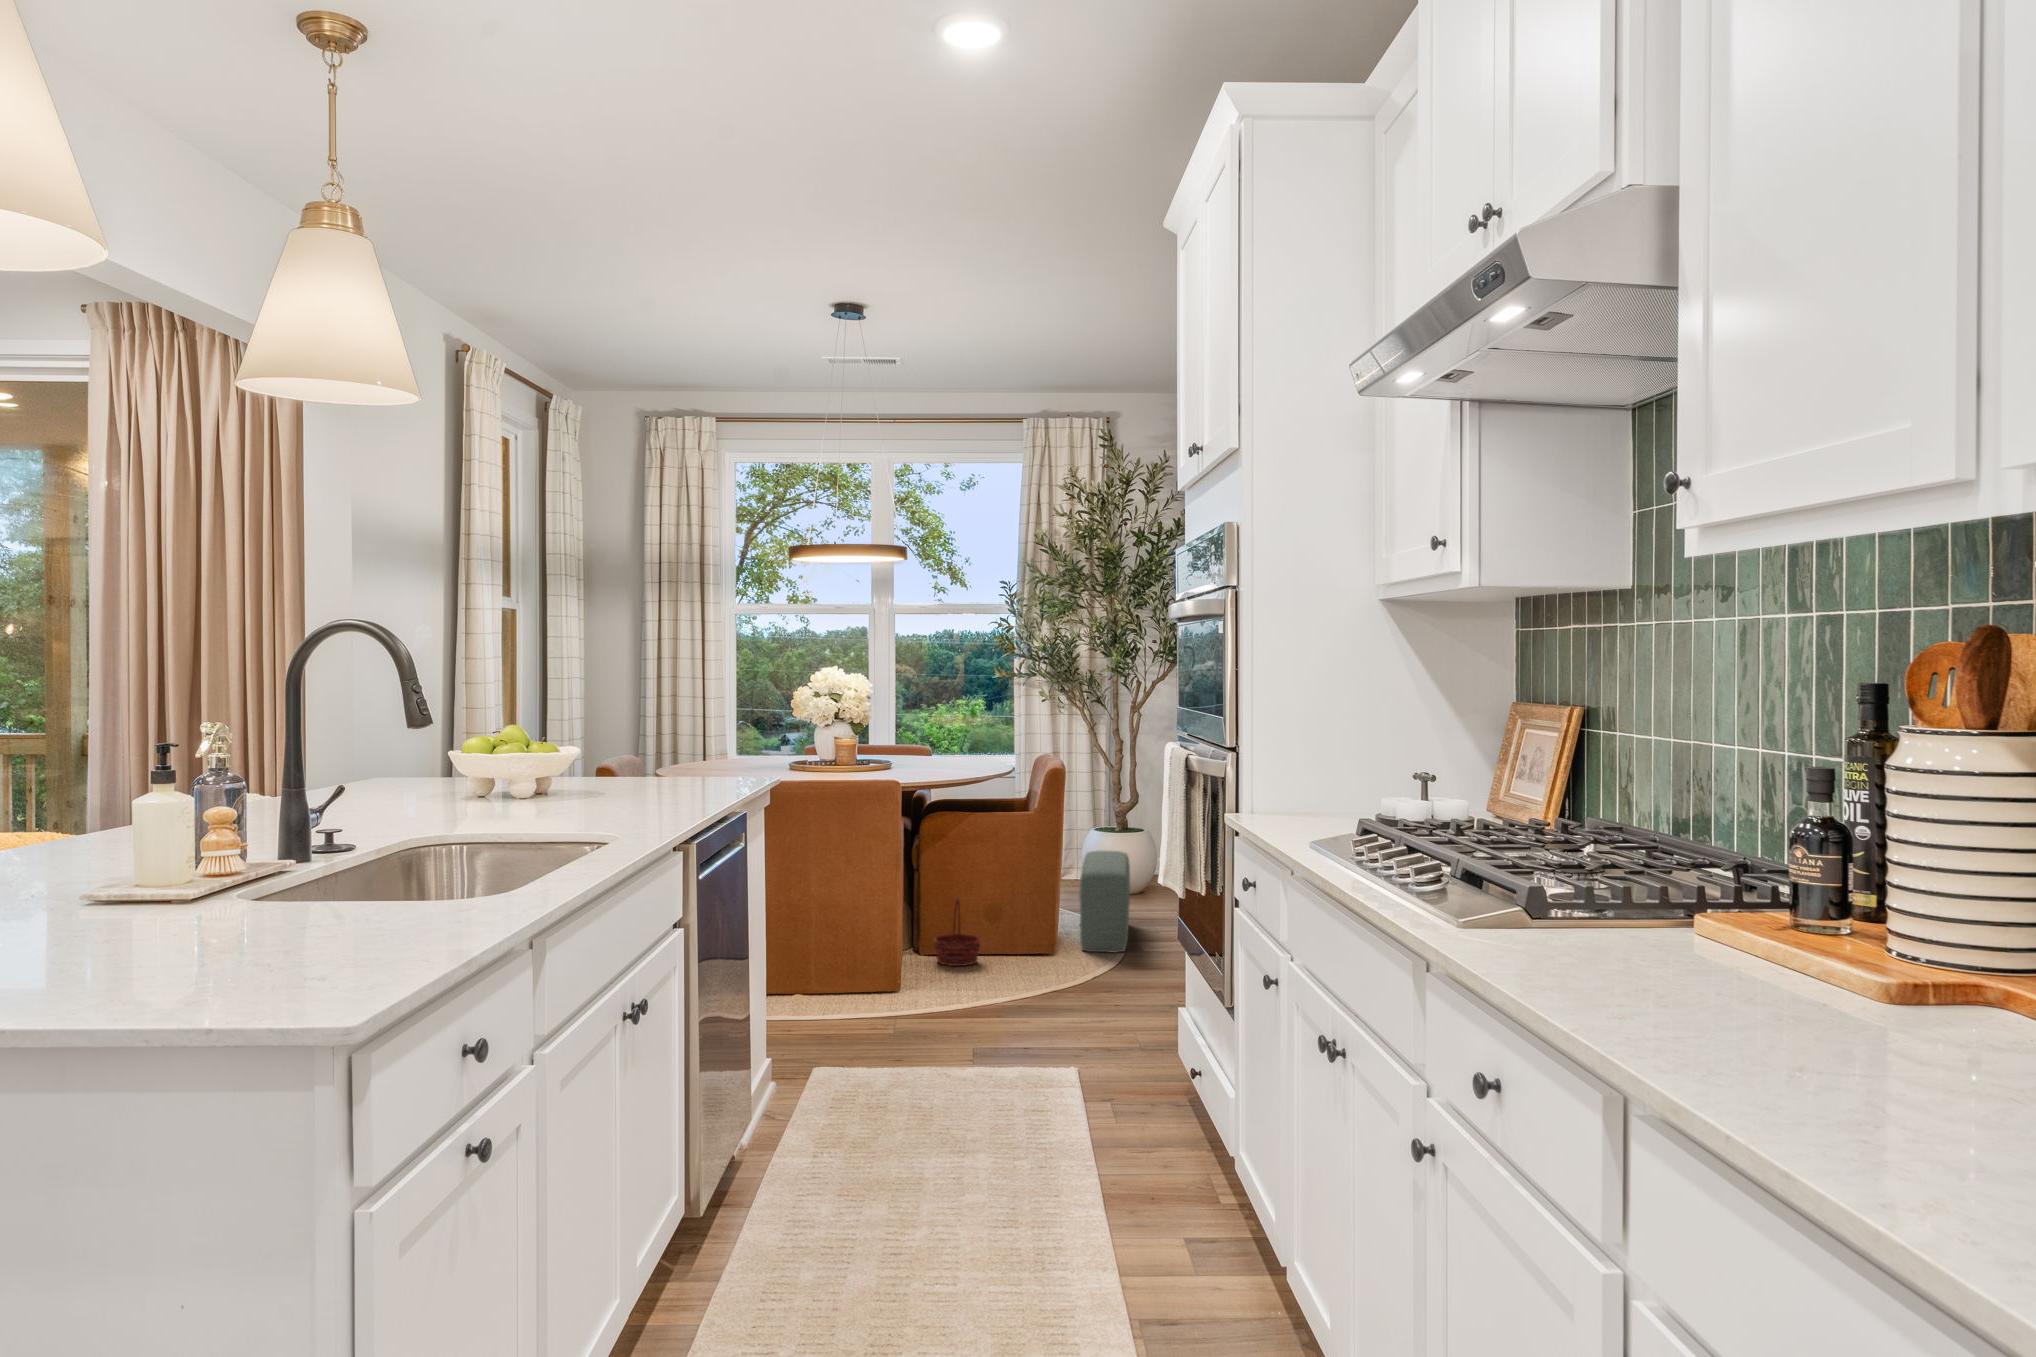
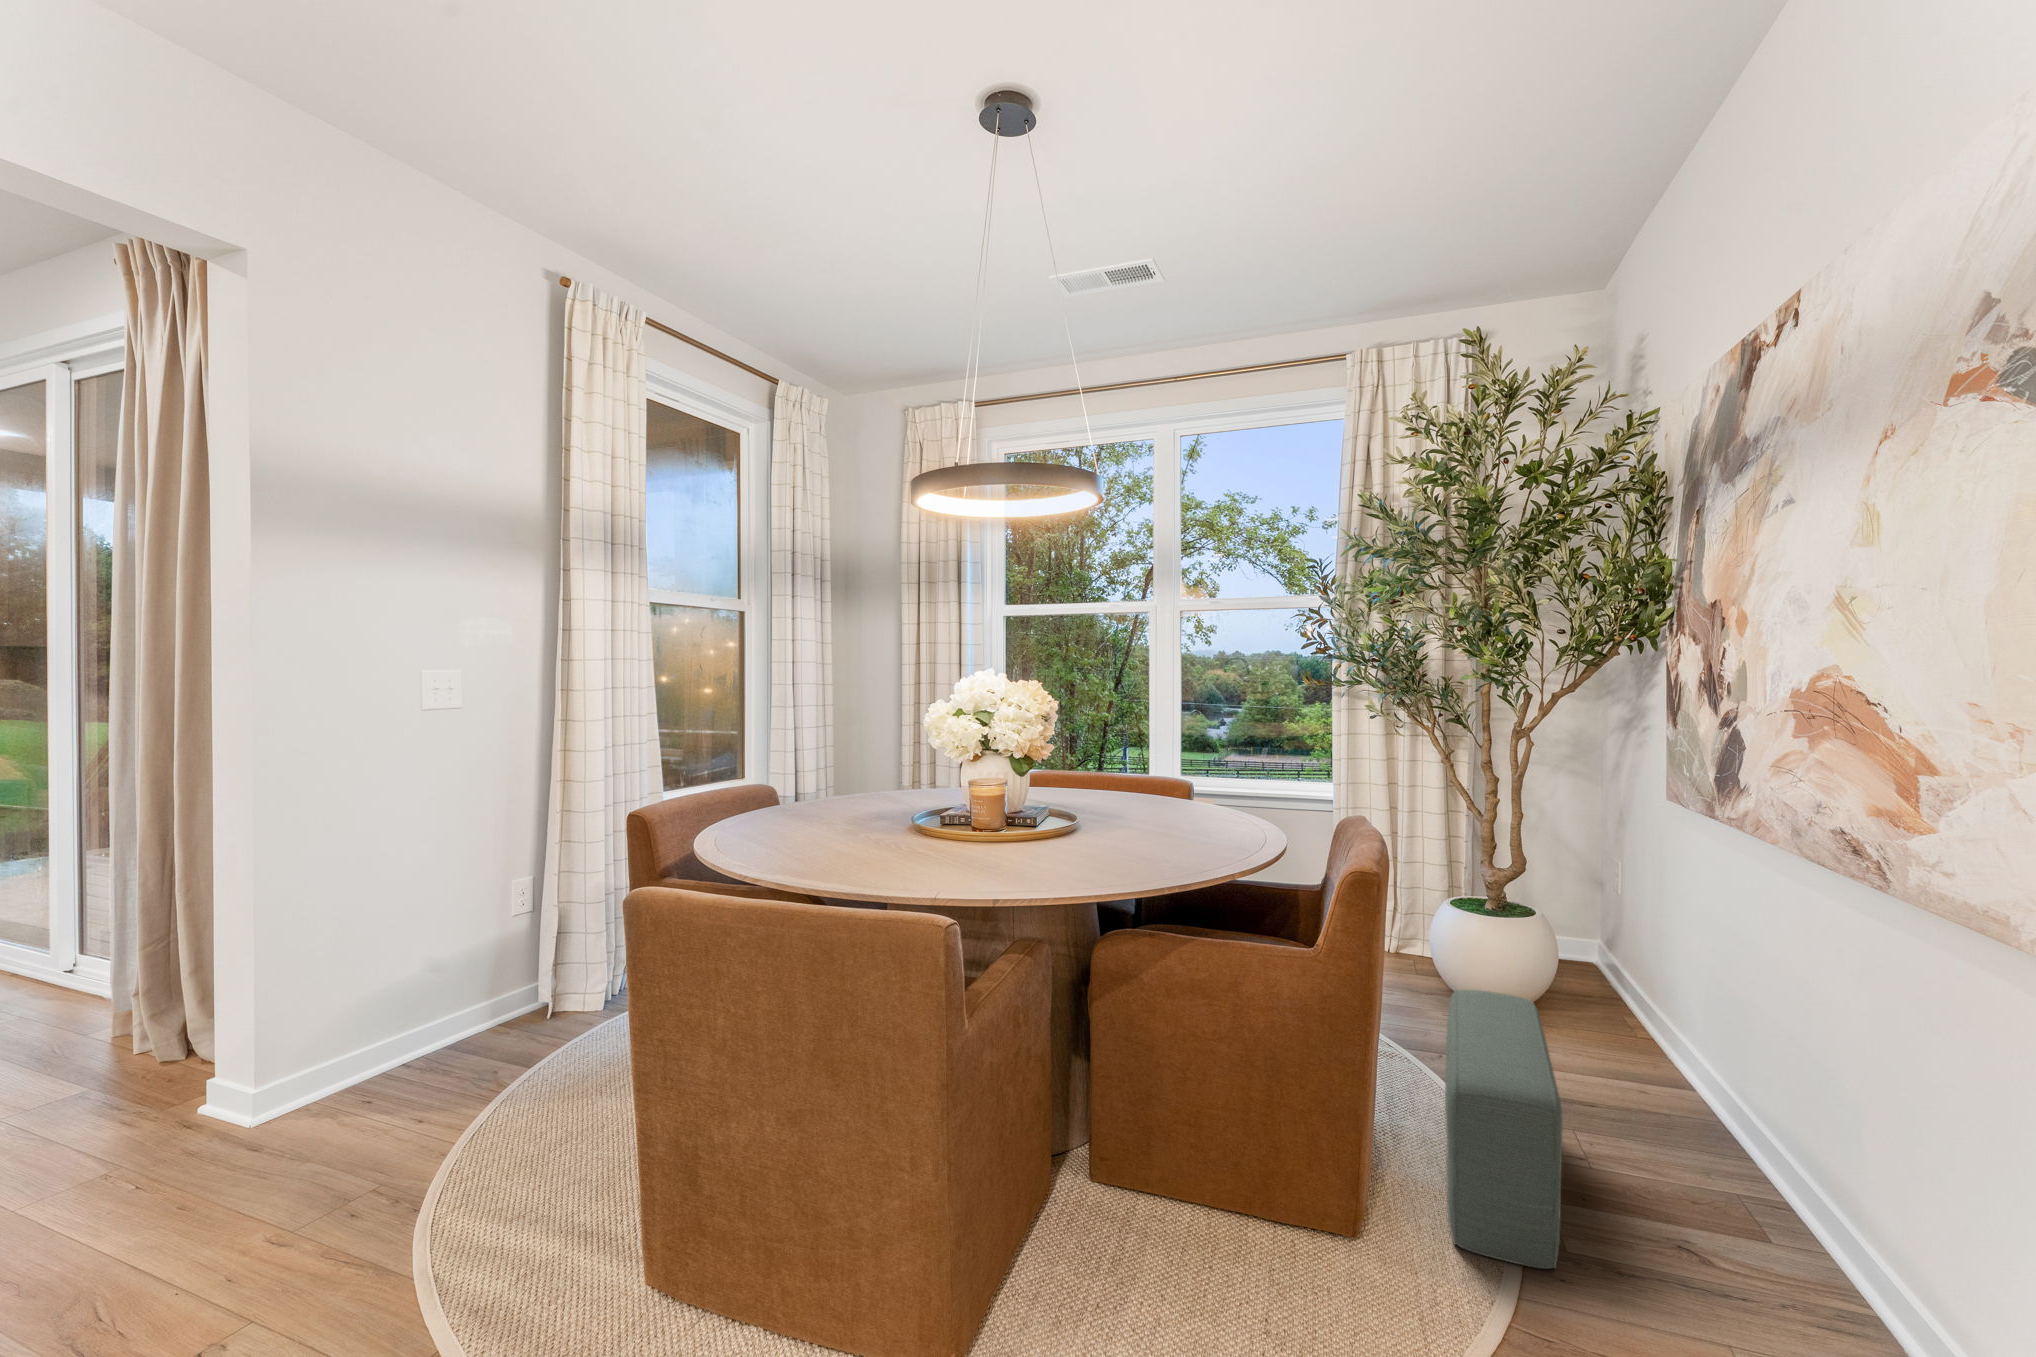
basket: present [934,898,981,966] -> none [1125,1128,1225,1289]

